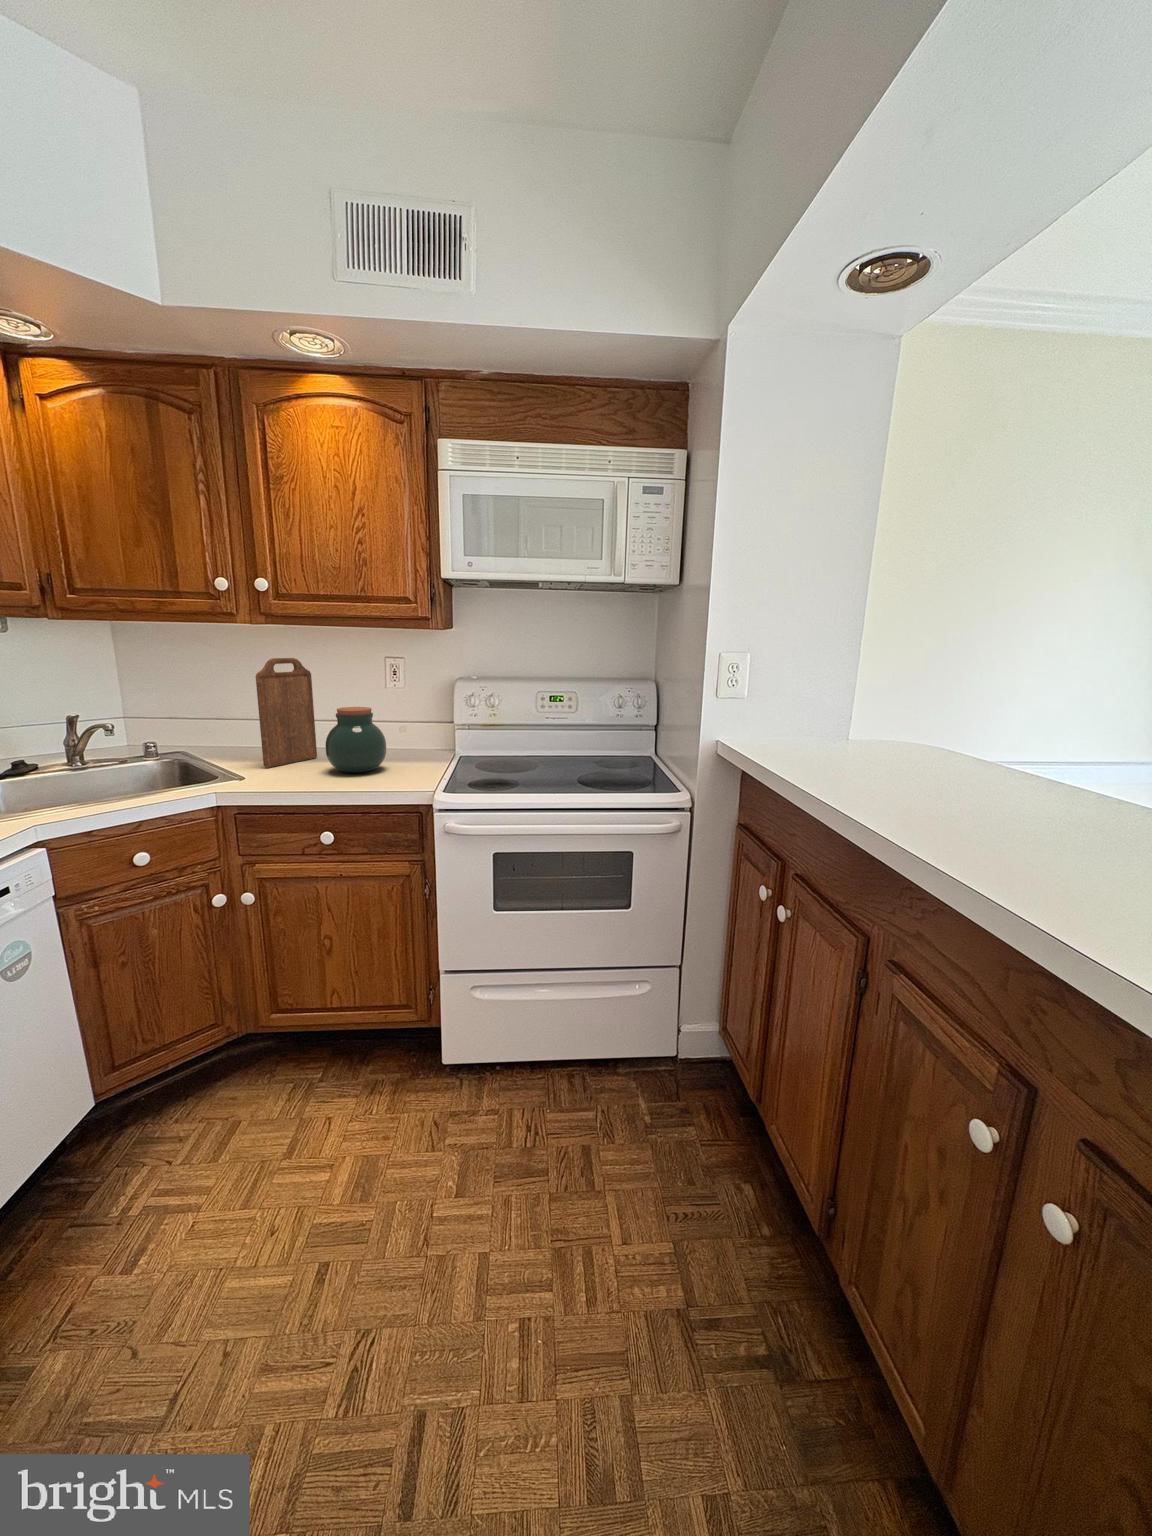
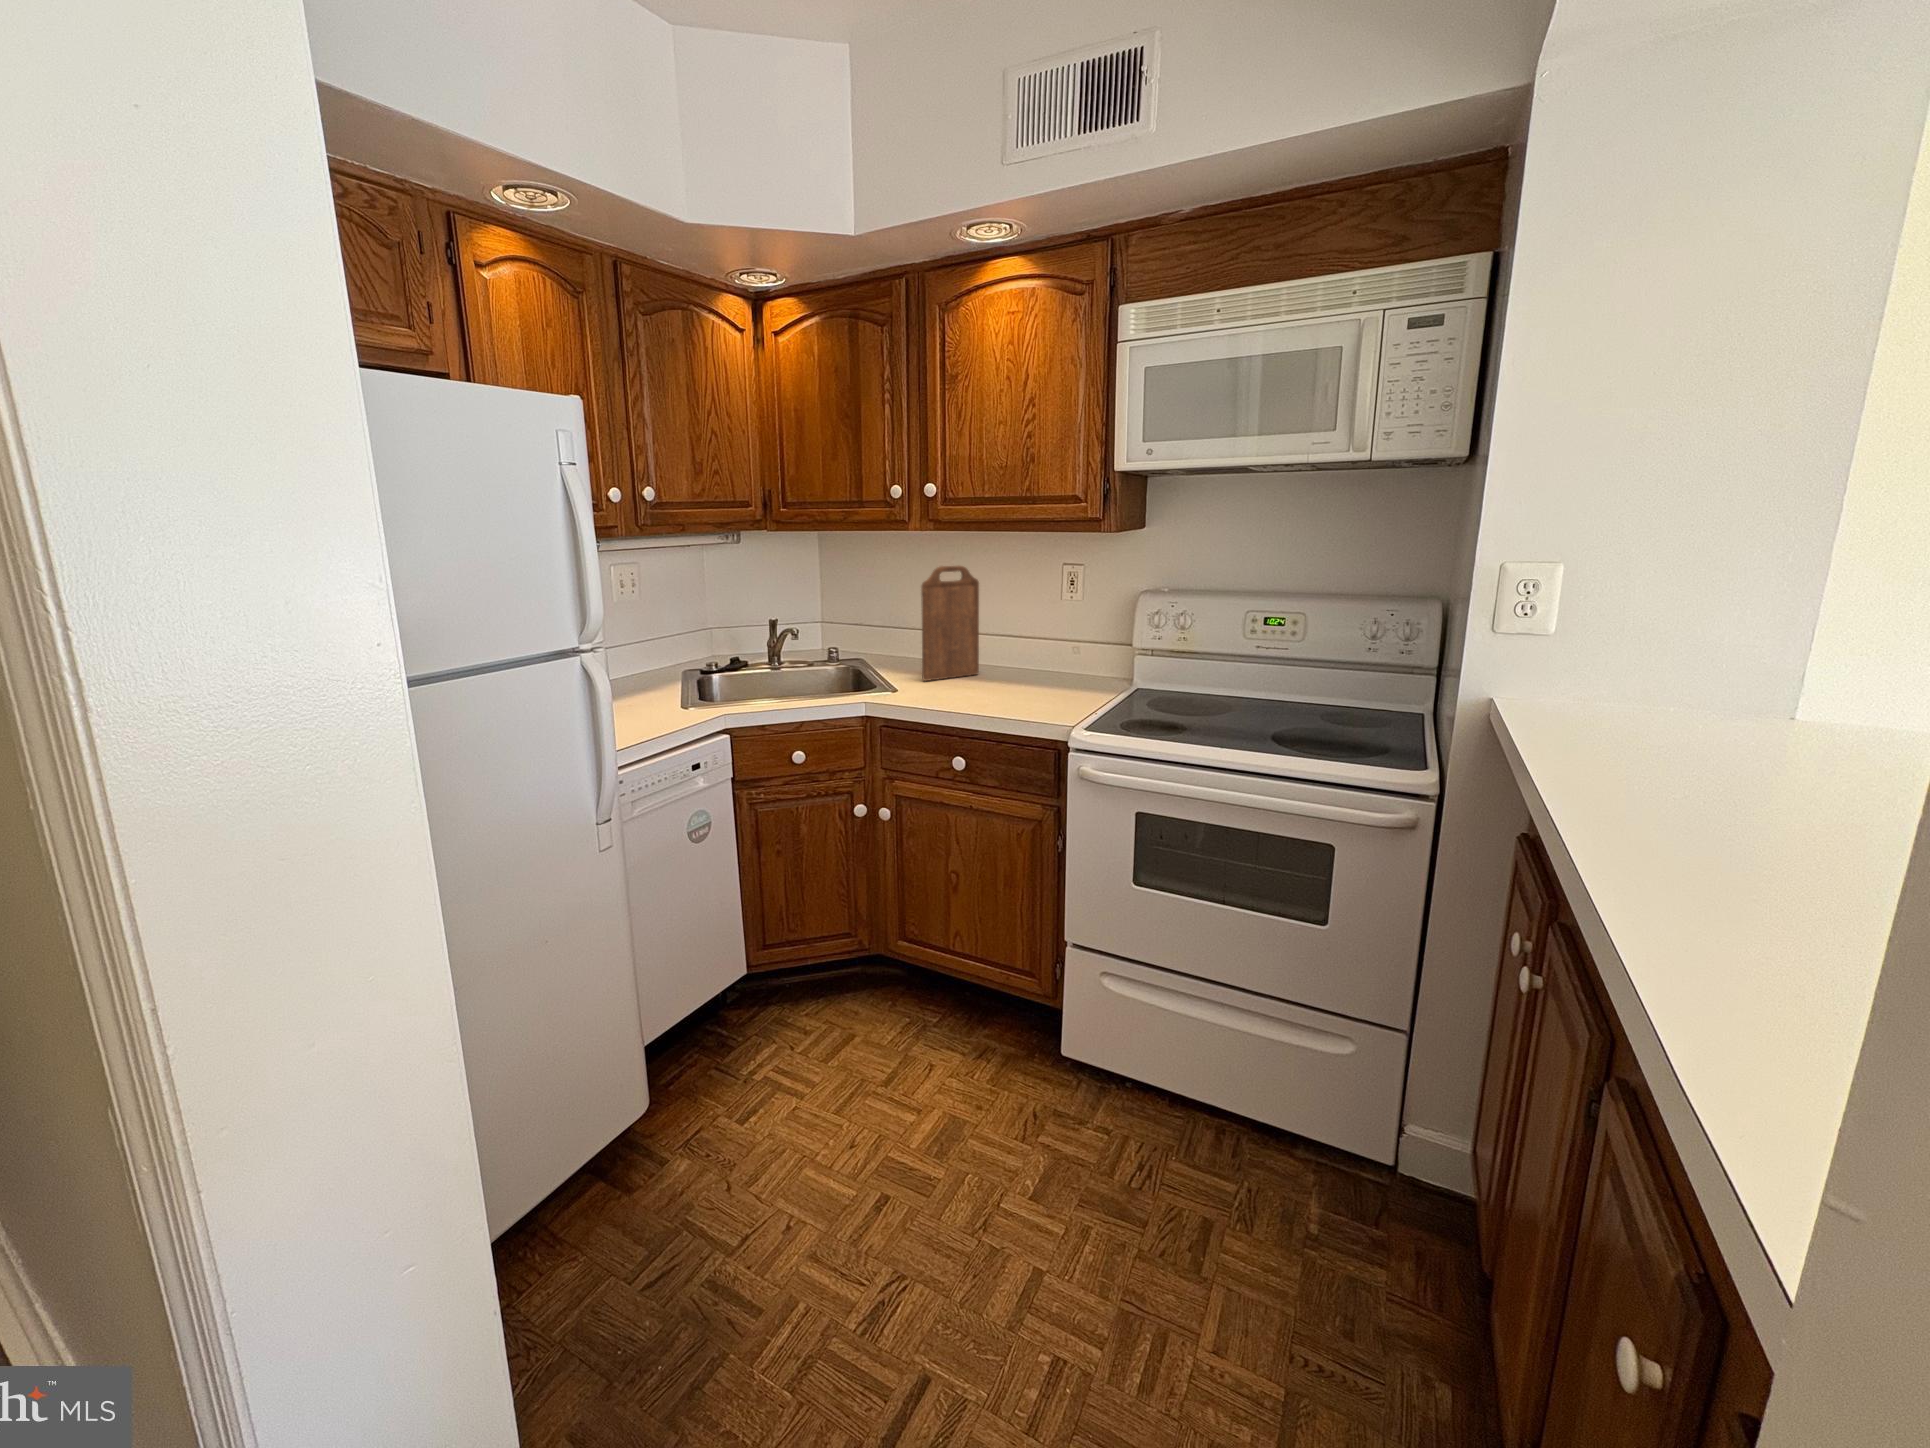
jar: present [326,707,386,773] -> none [978,621,1042,695]

